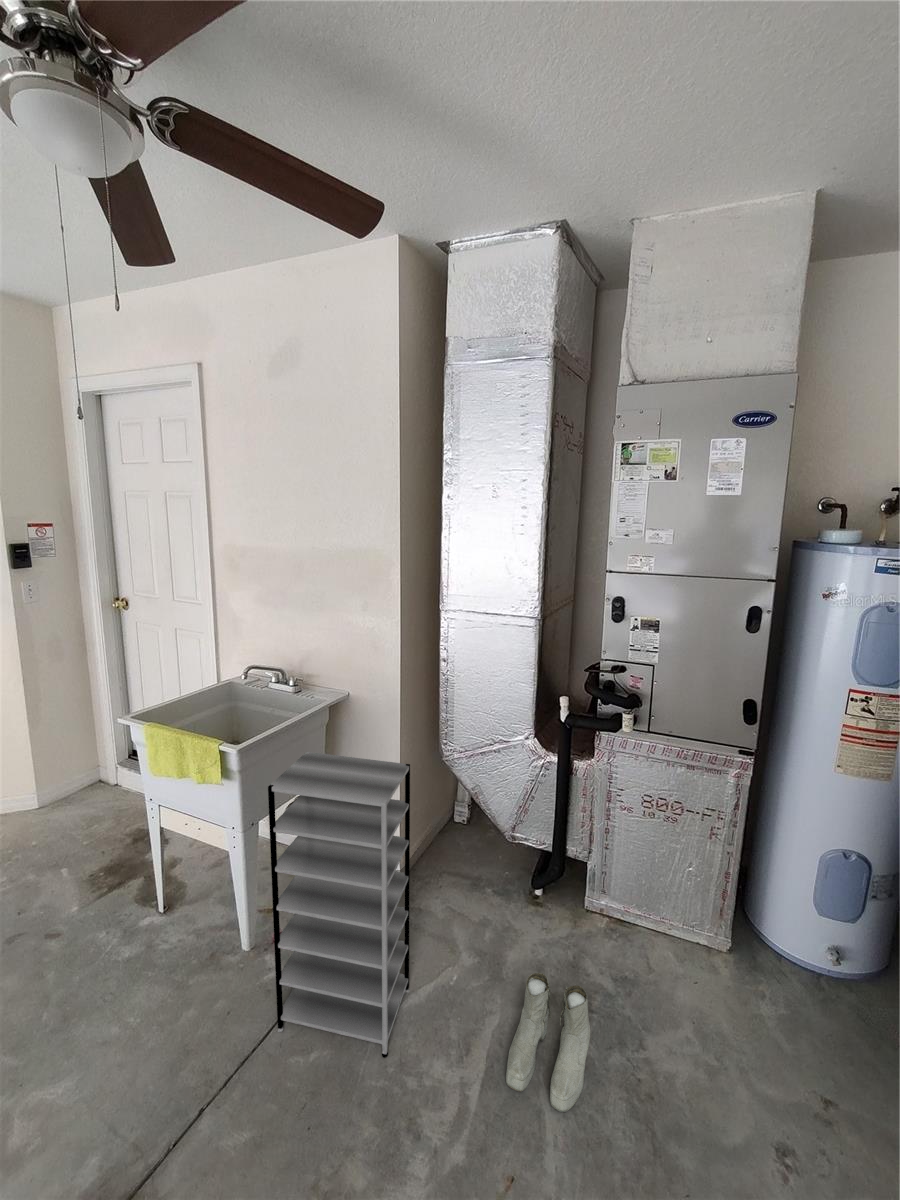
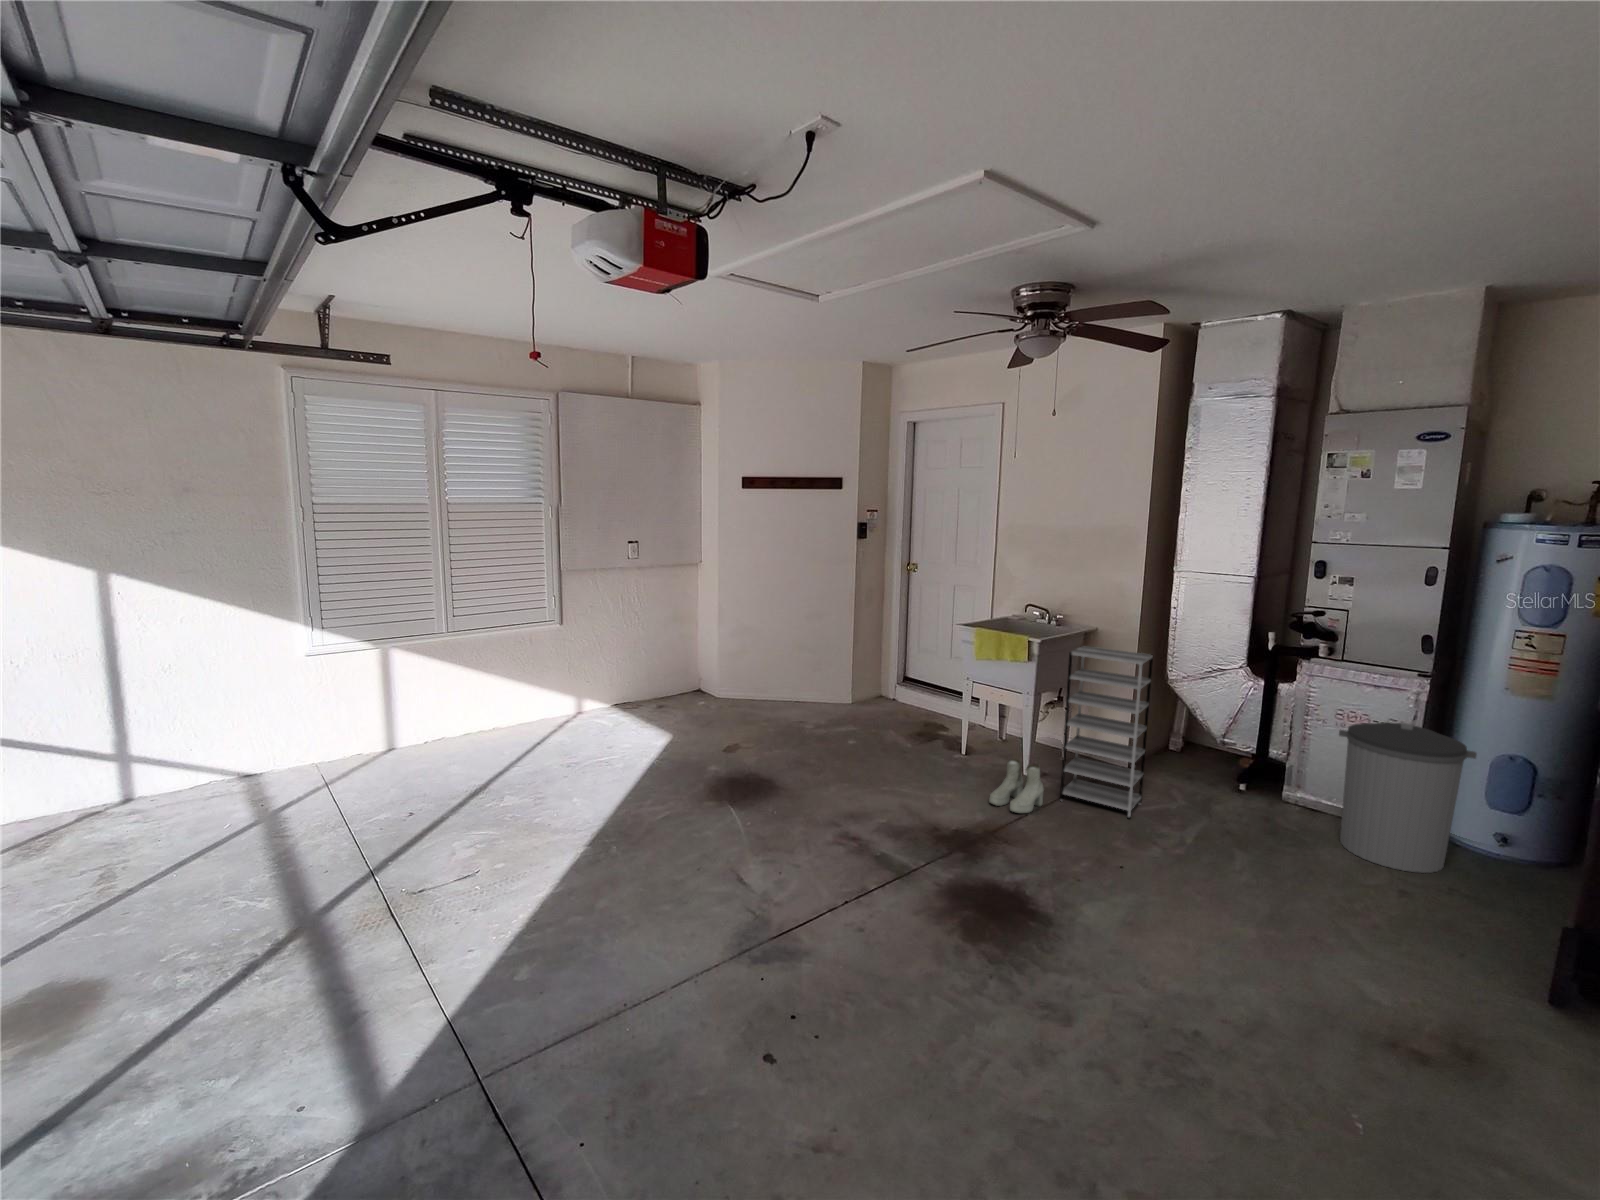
trash can: none [664,822,837,1076] -> present [1339,722,1477,873]
boots: present [506,973,590,1113] -> present [989,759,1044,813]

